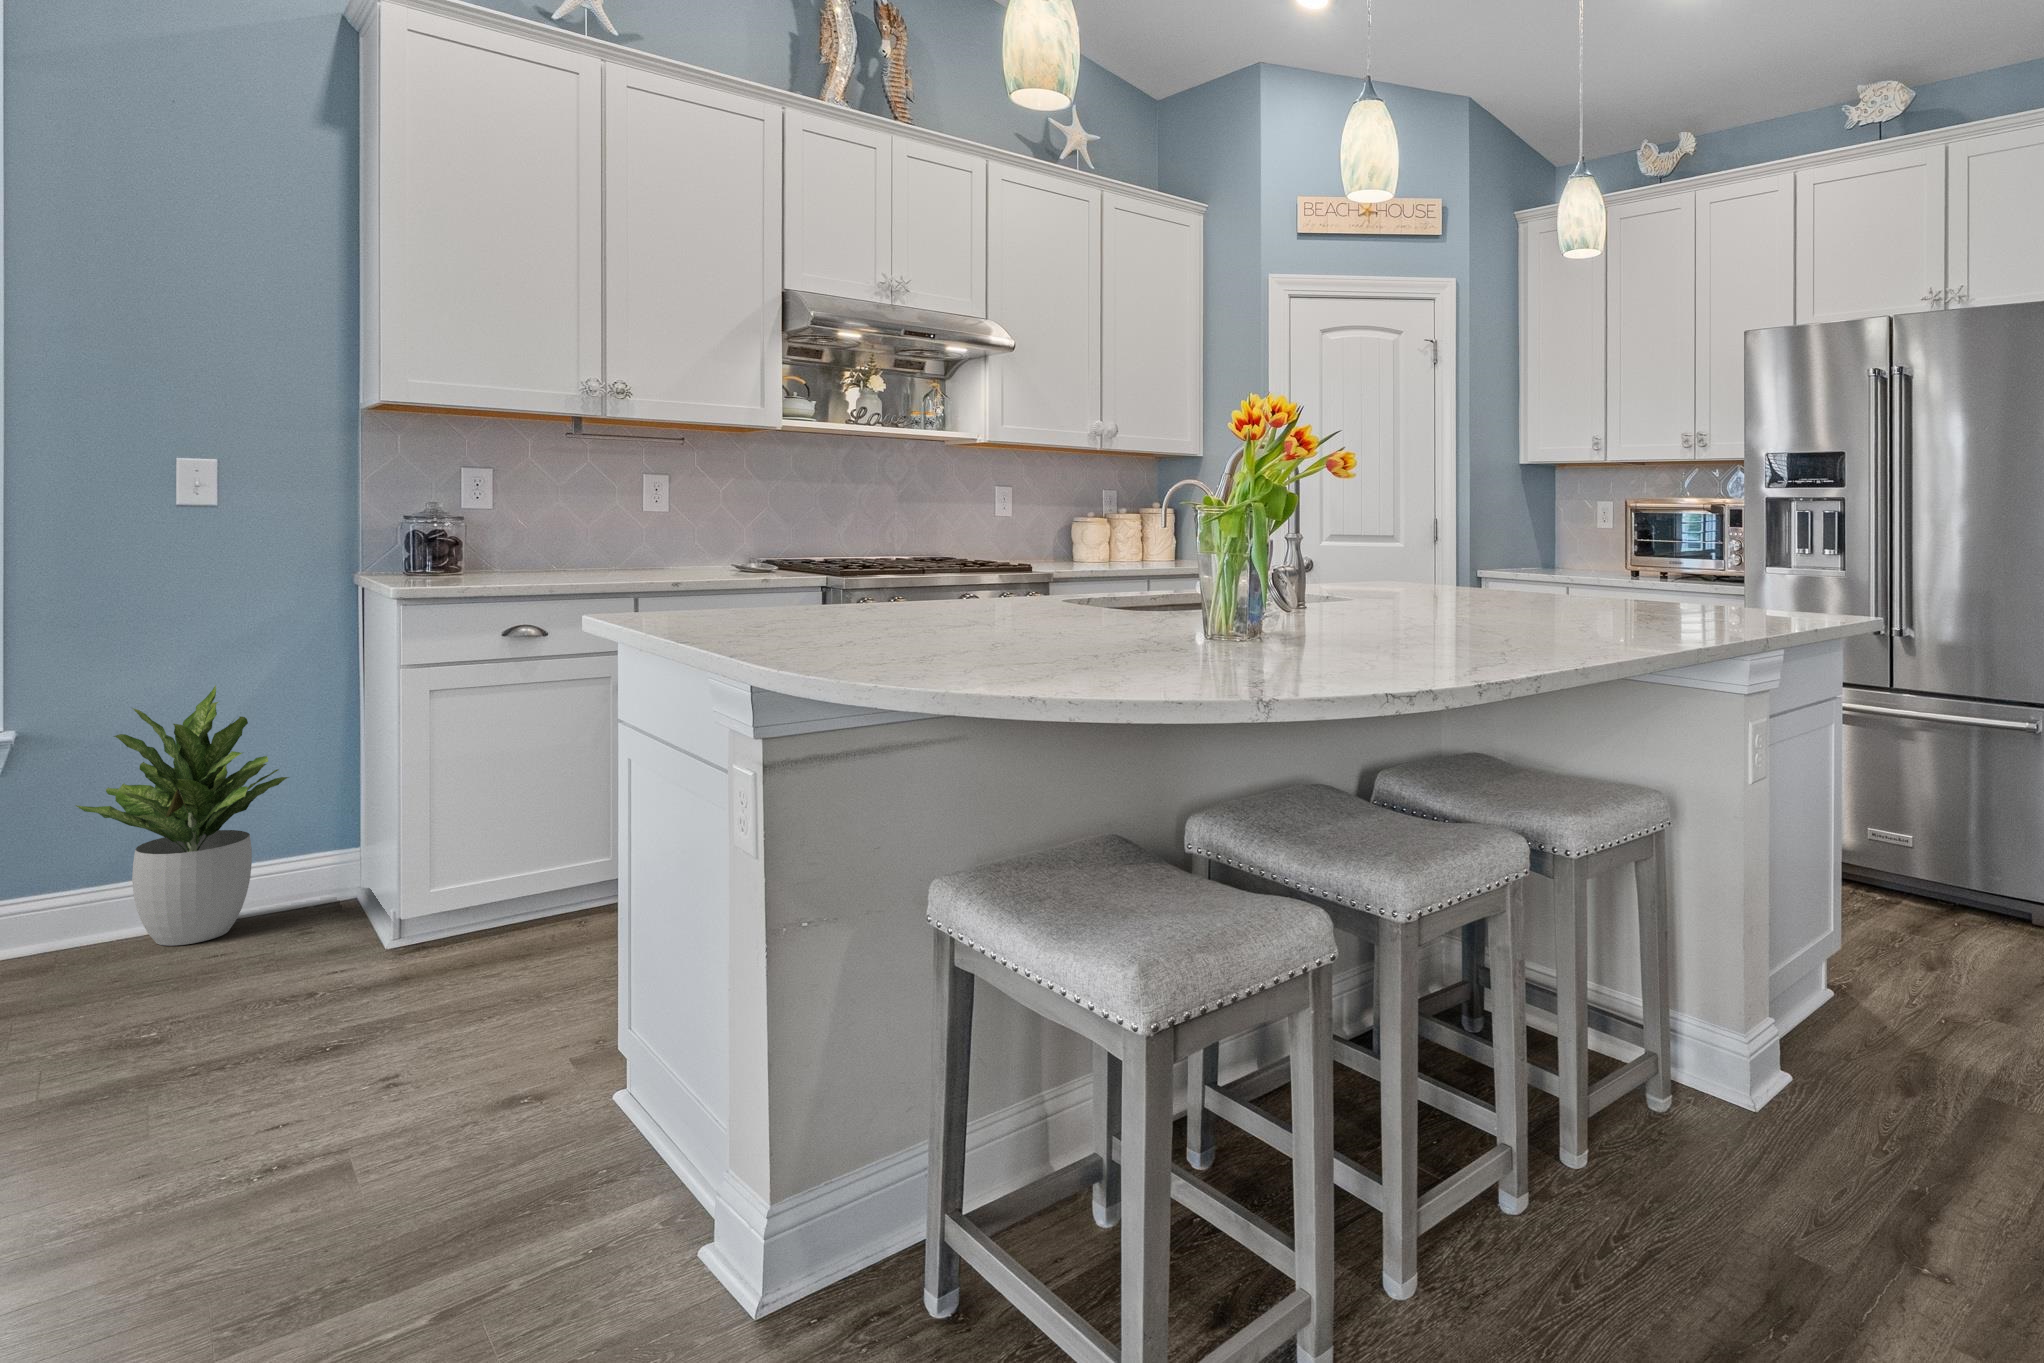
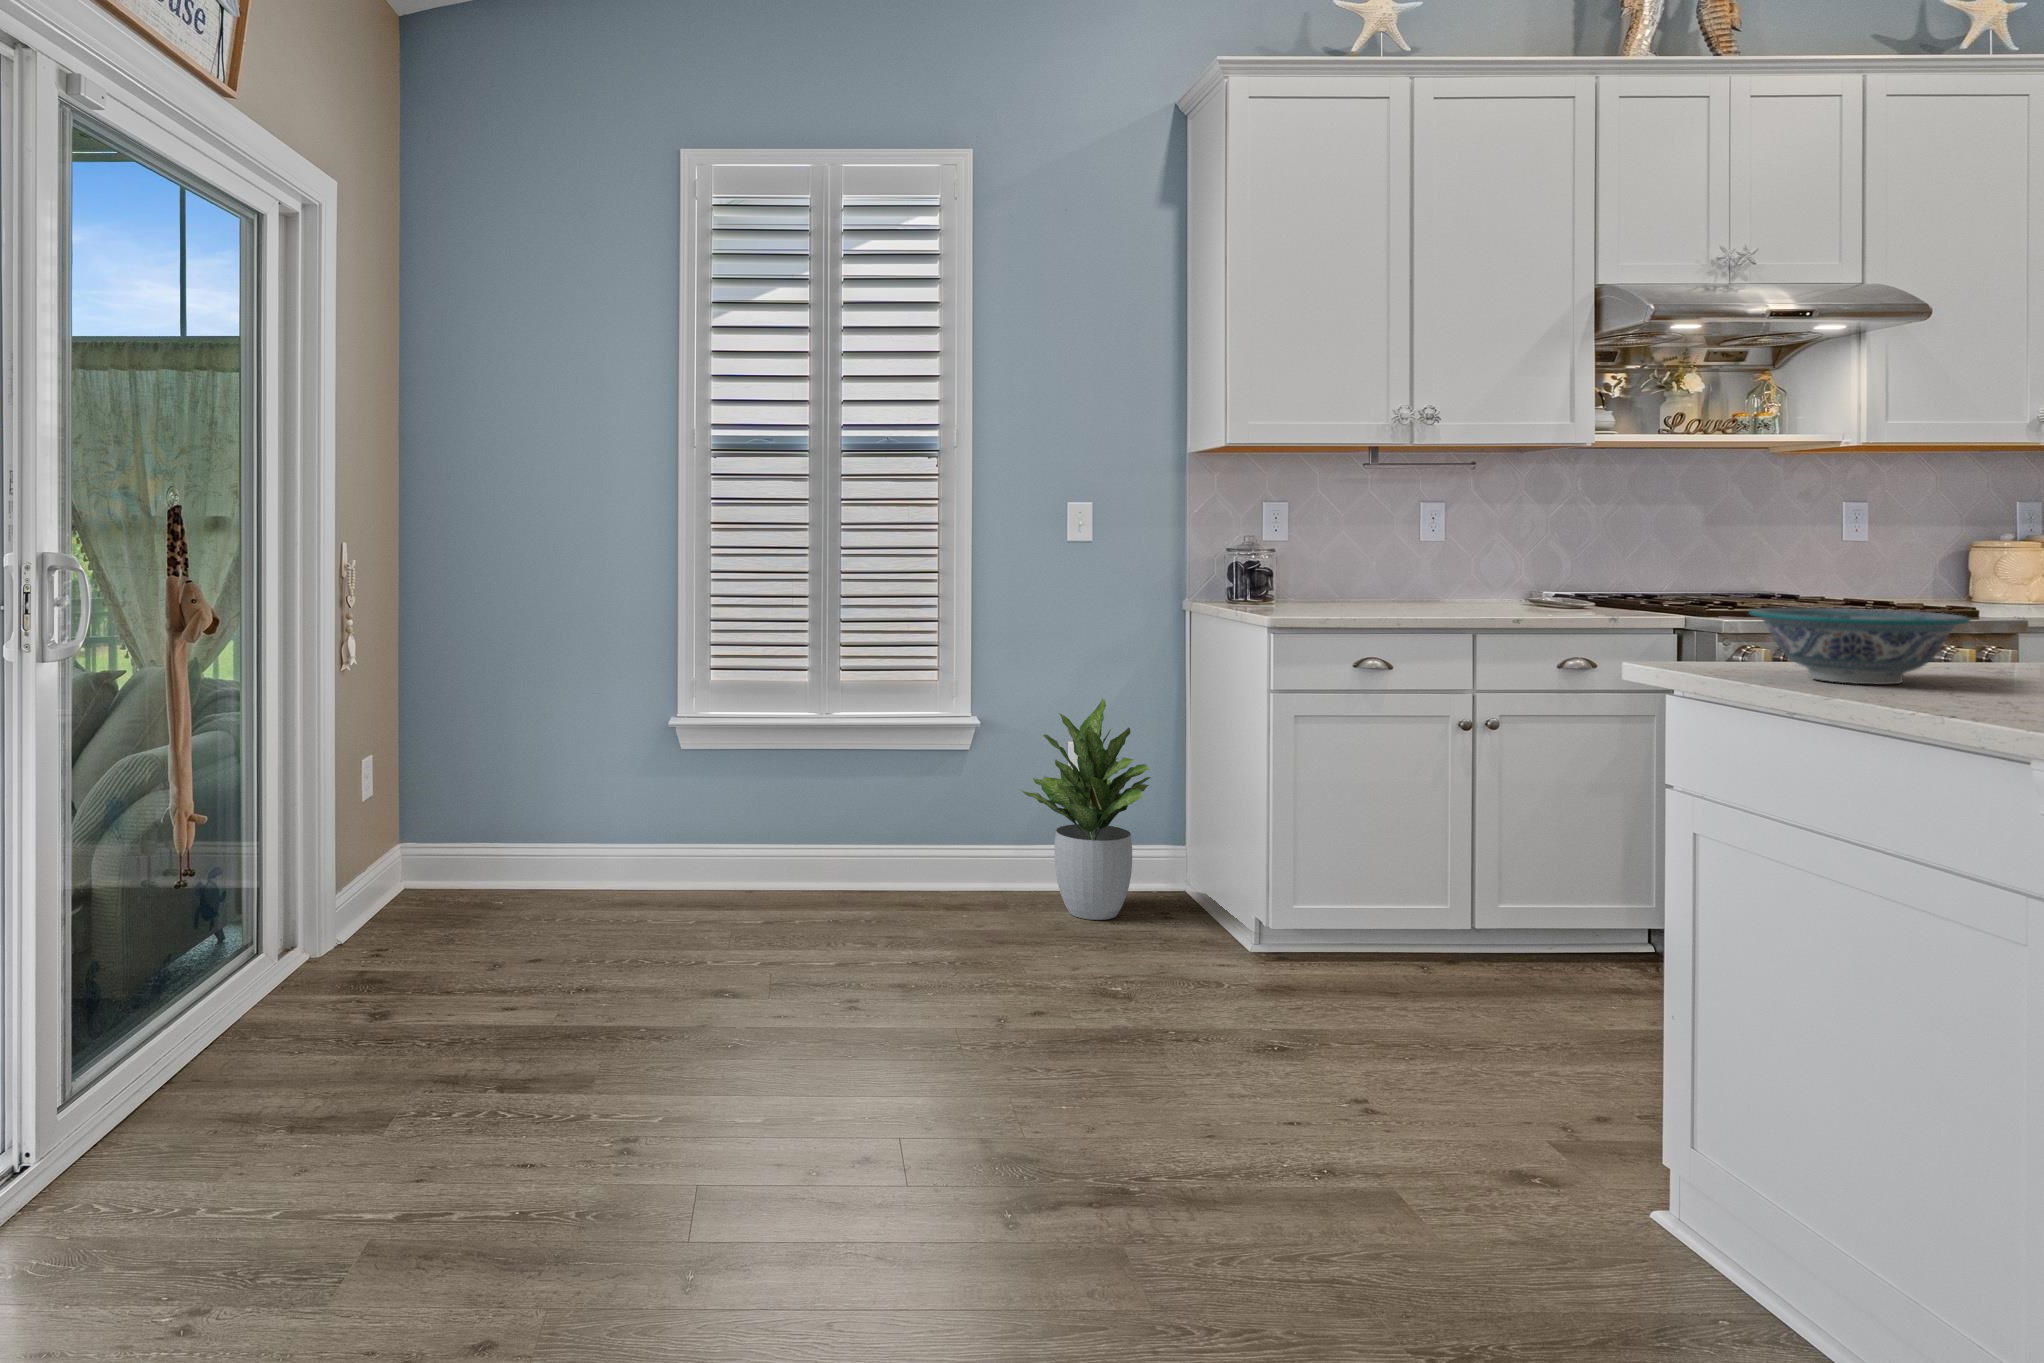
bowl: none [690,565,859,632] -> present [1749,608,1970,684]

